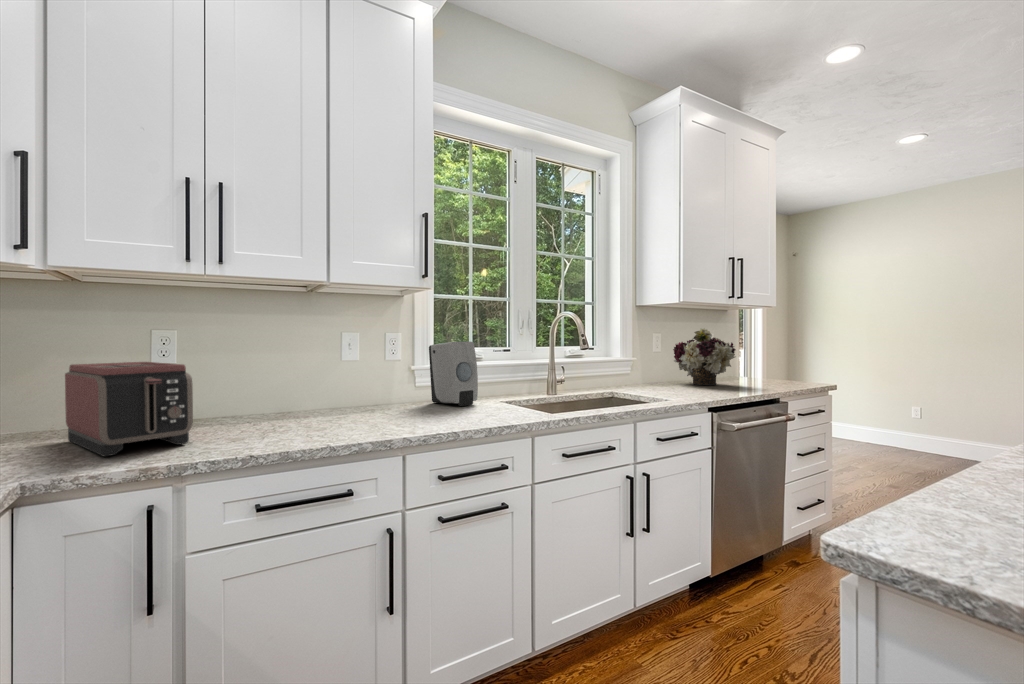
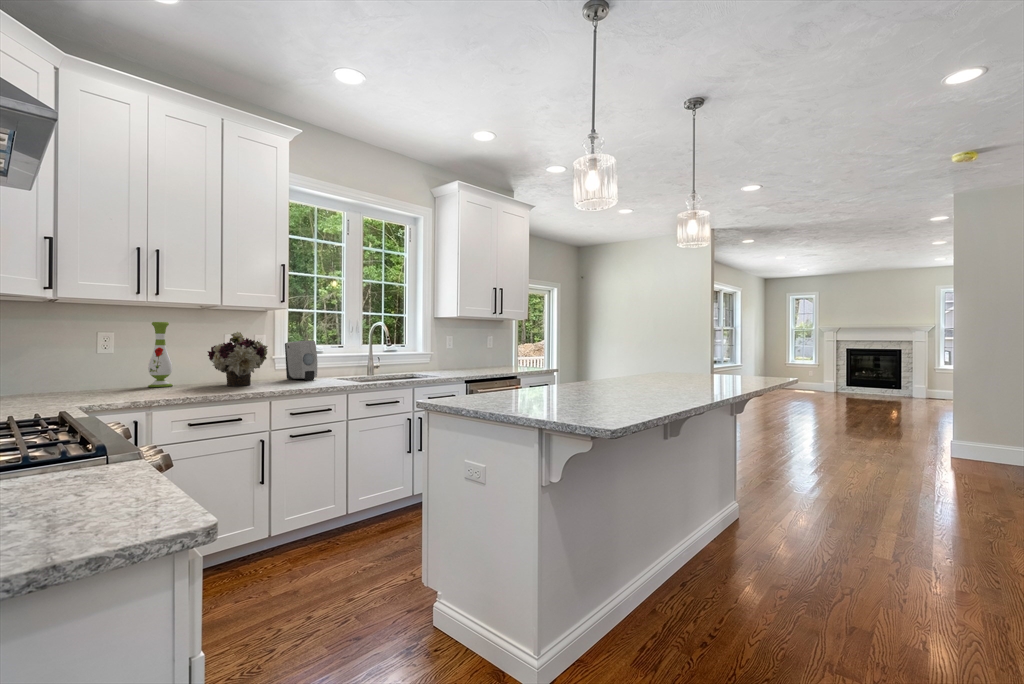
vase: none [224,313,261,420] -> present [148,322,173,387]
flower arrangement: present [673,328,736,385] -> present [208,332,268,386]
toaster: present [65,362,193,456] -> none [60,351,146,399]

